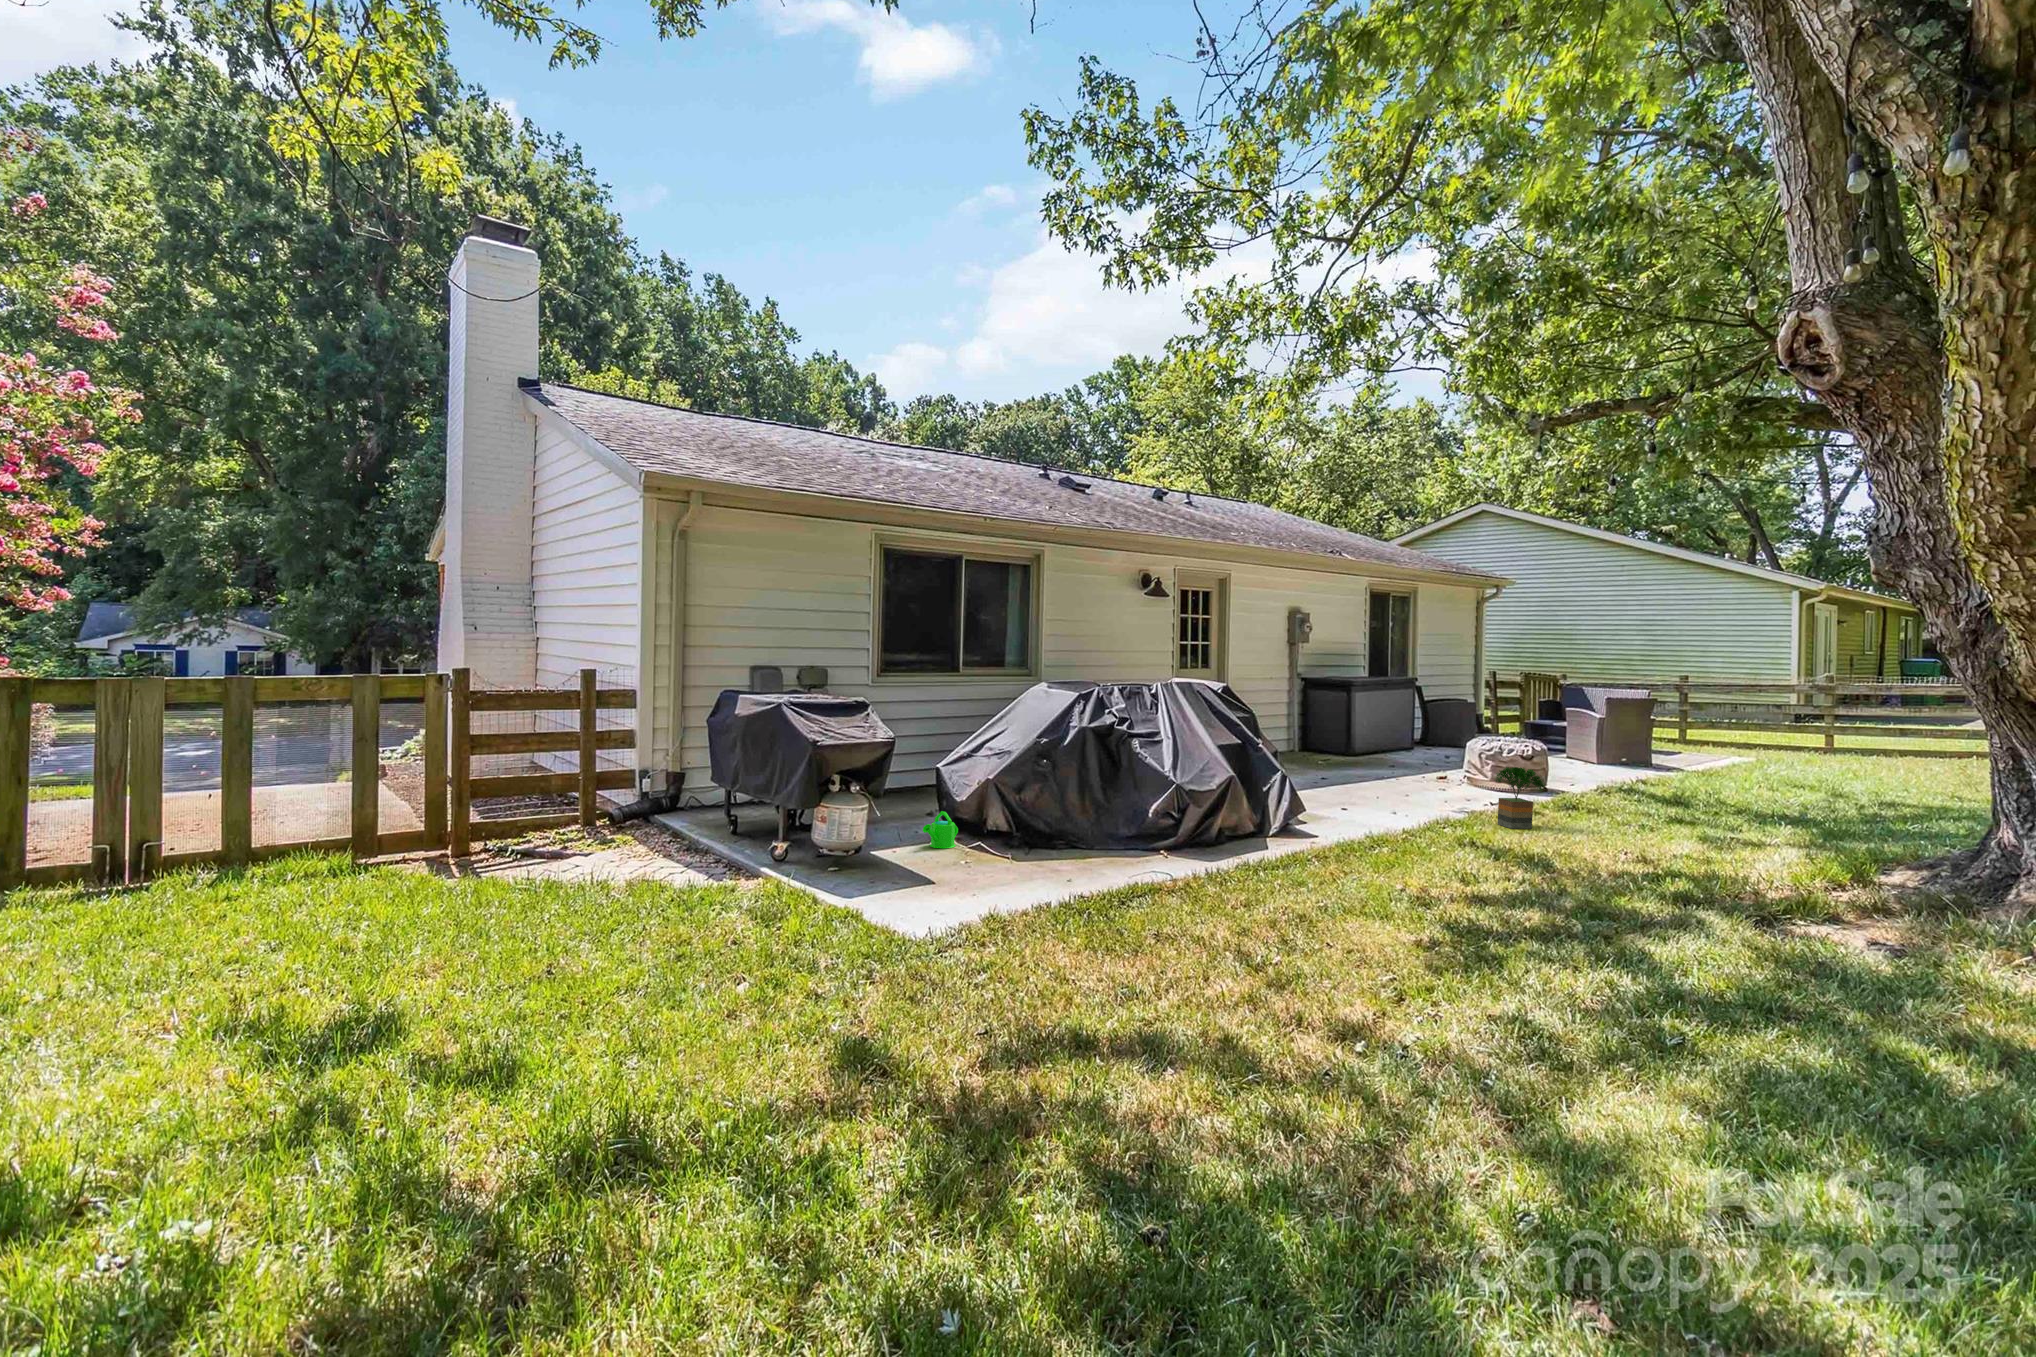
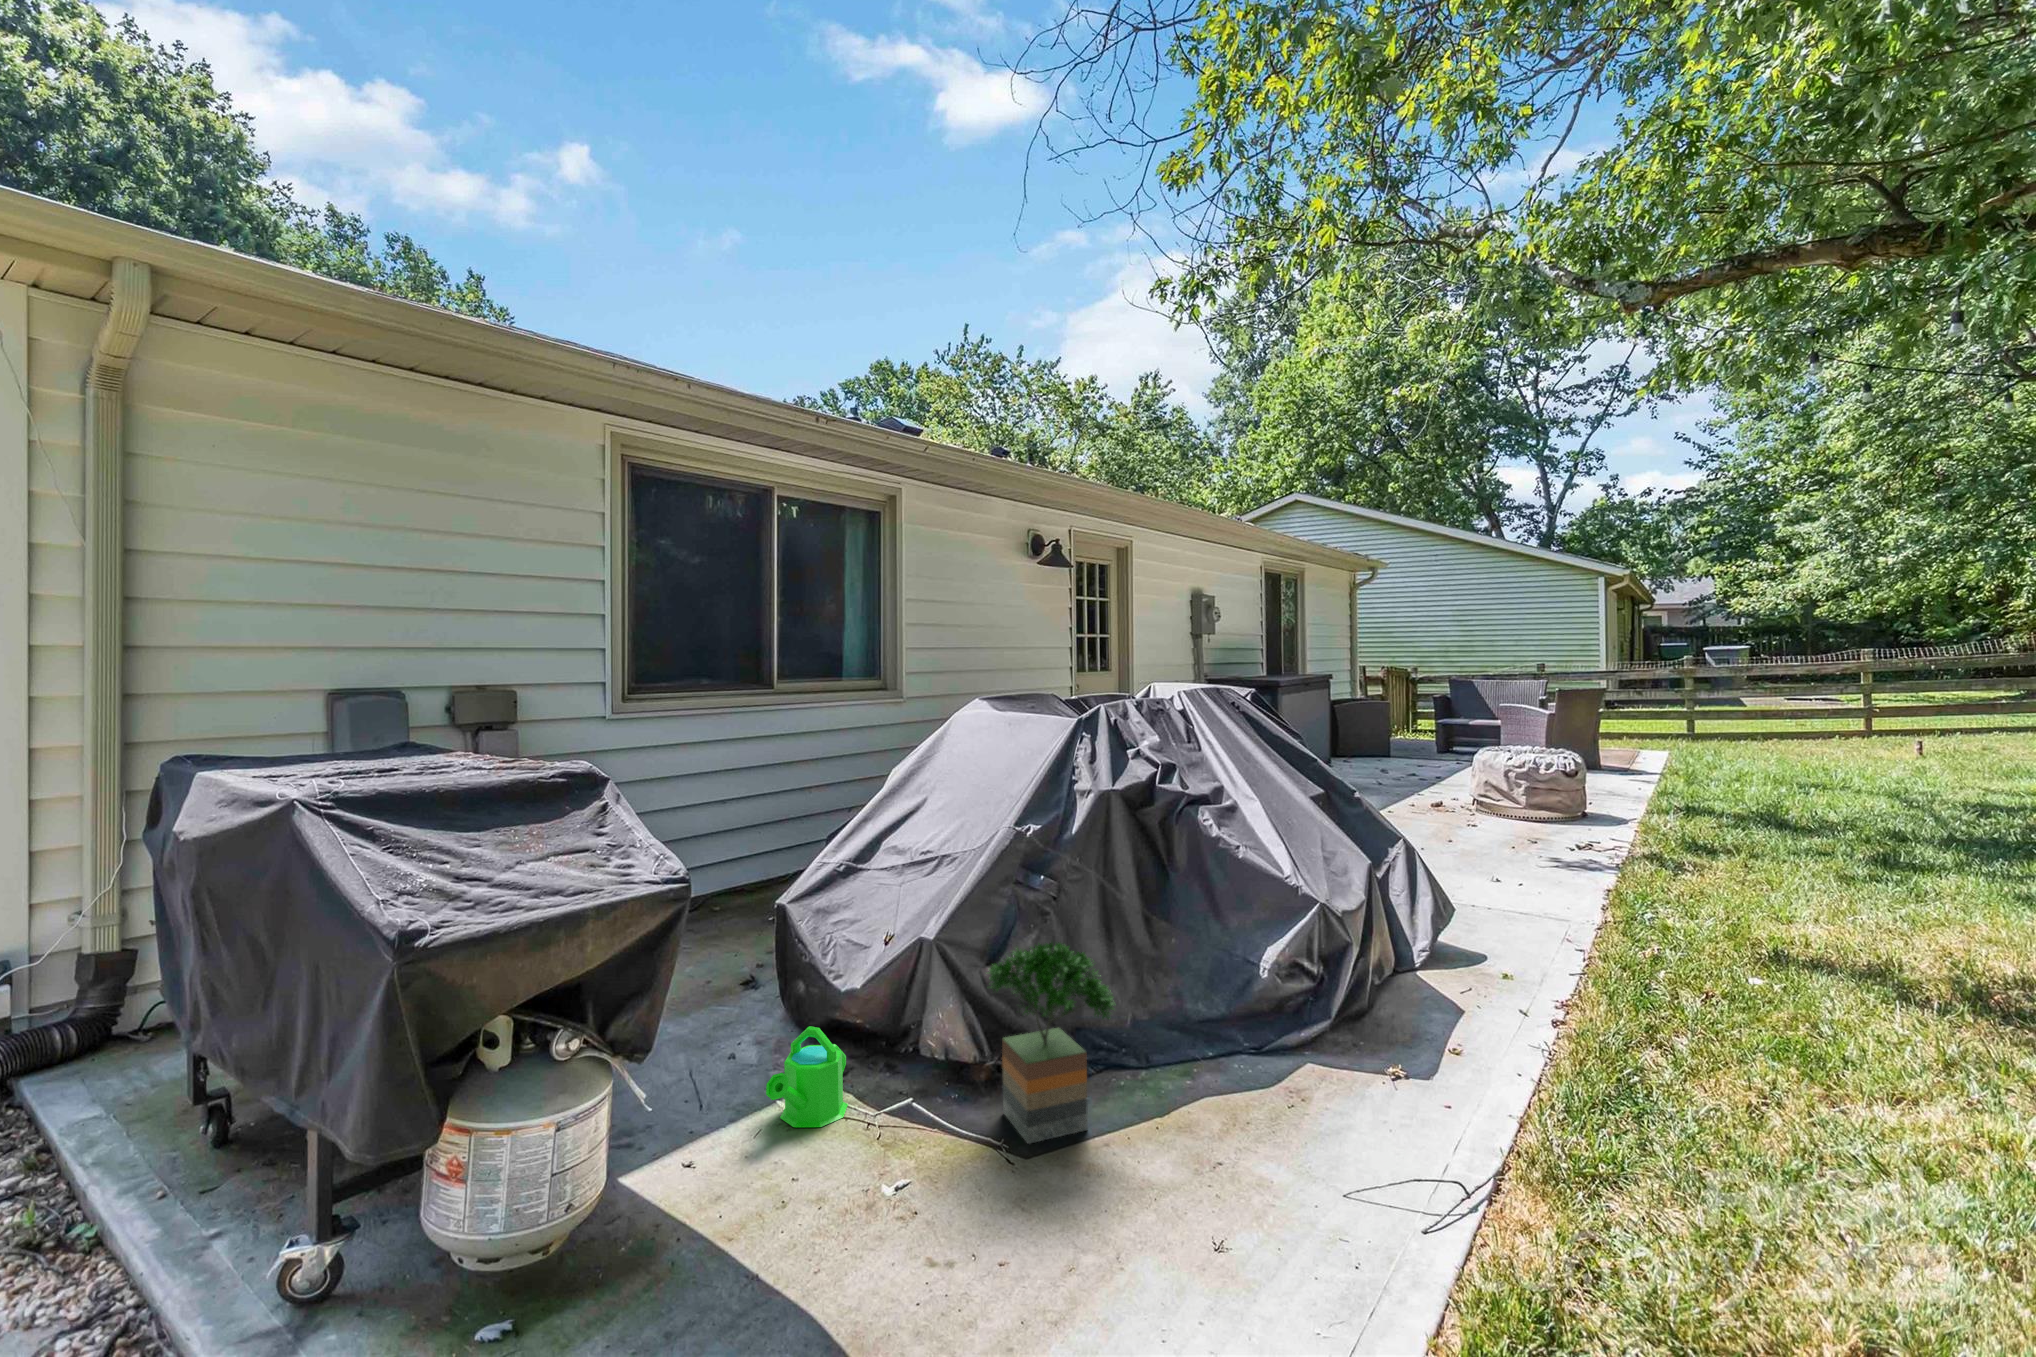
potted tree: present [1495,767,1545,829] -> present [988,942,1114,1144]

